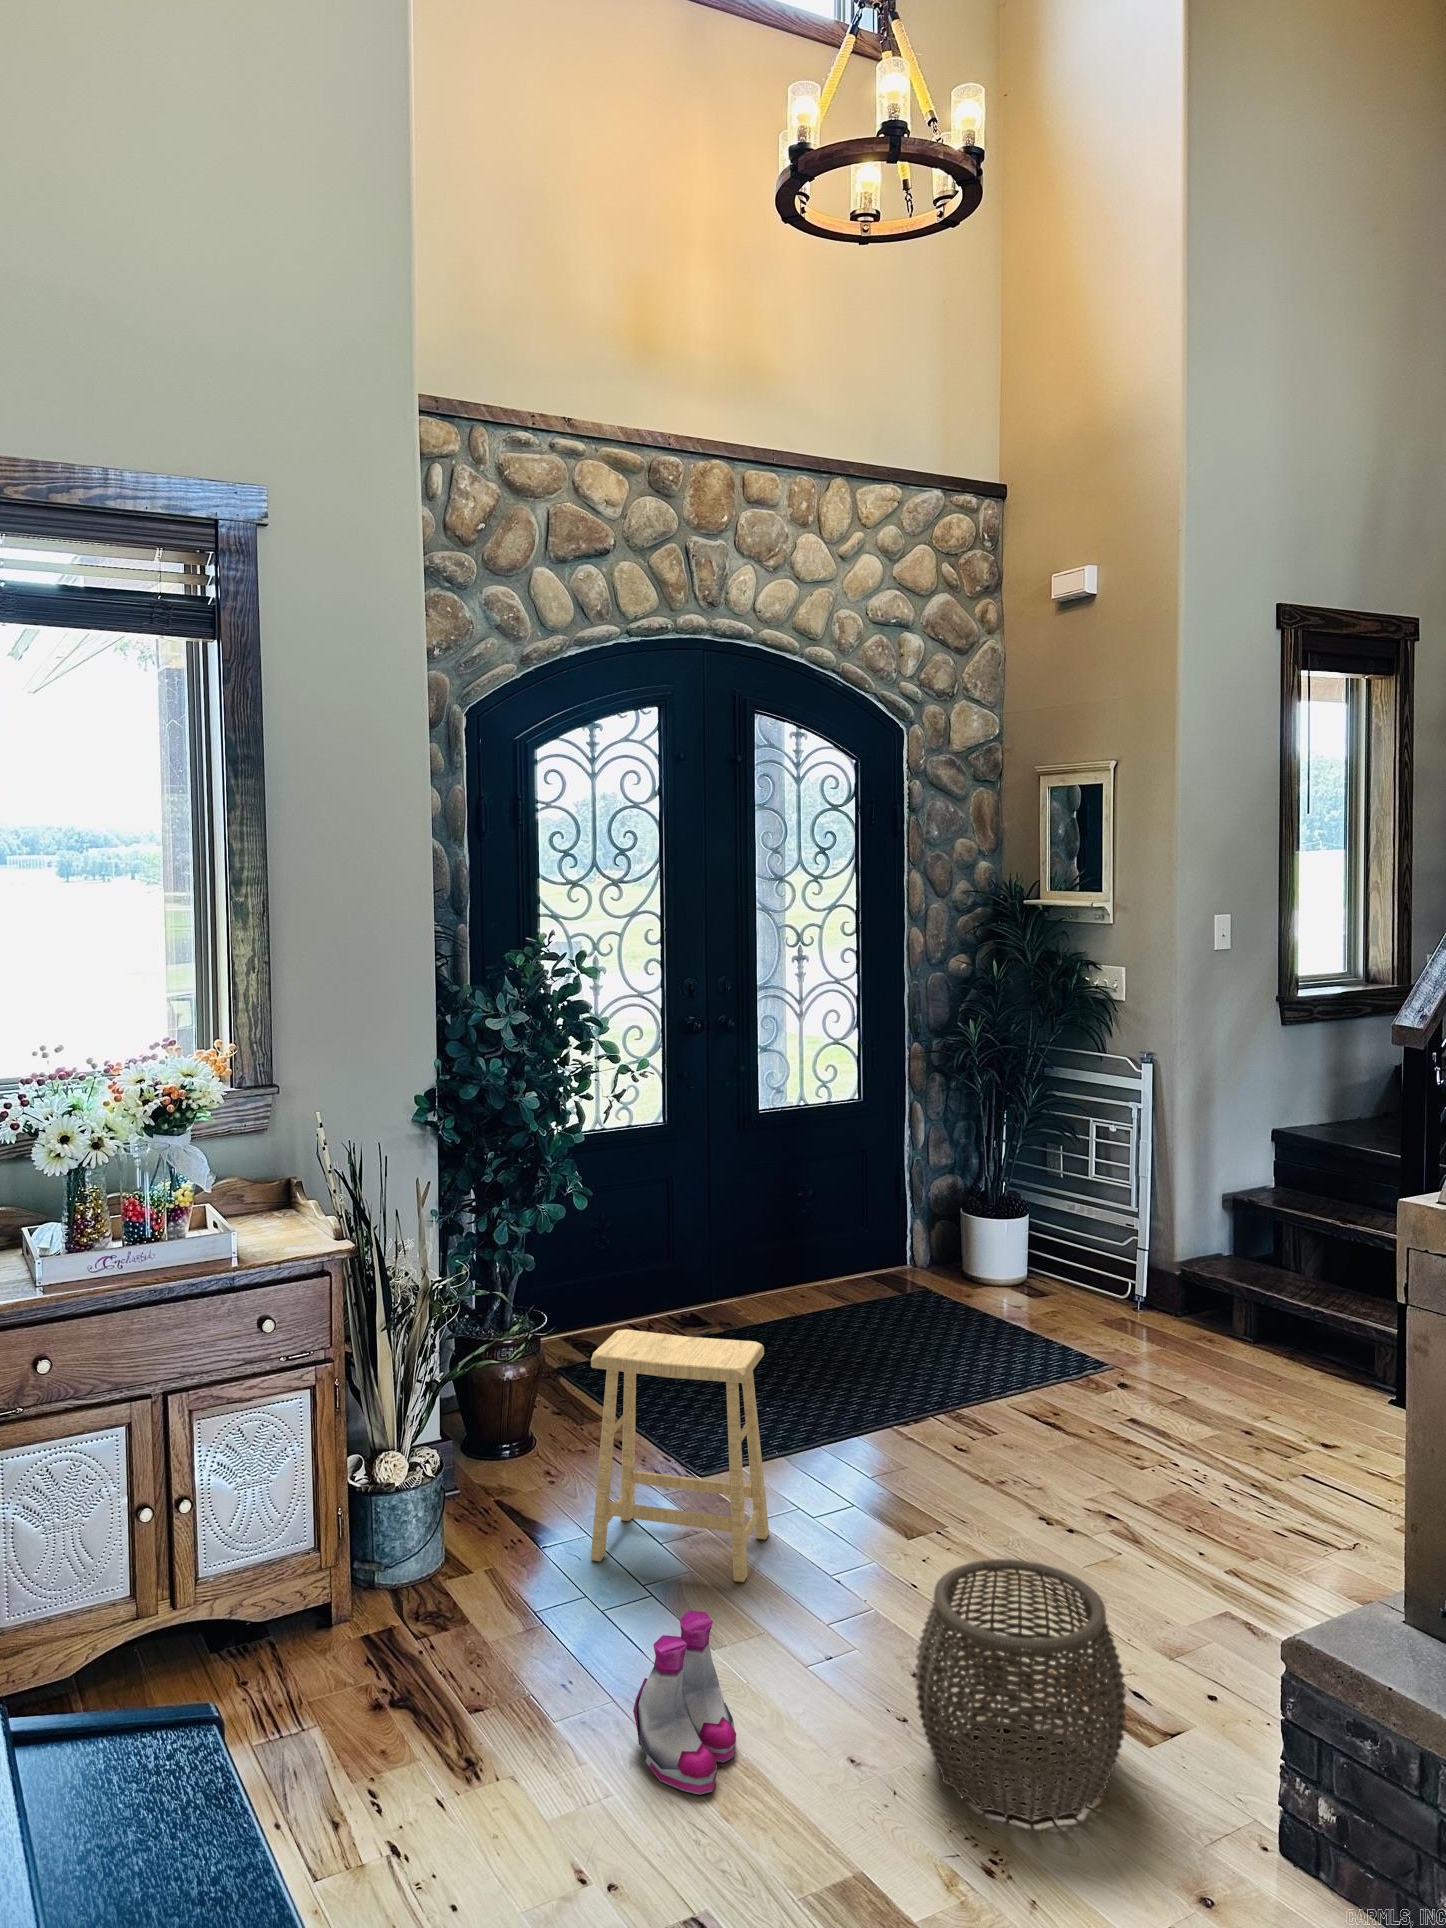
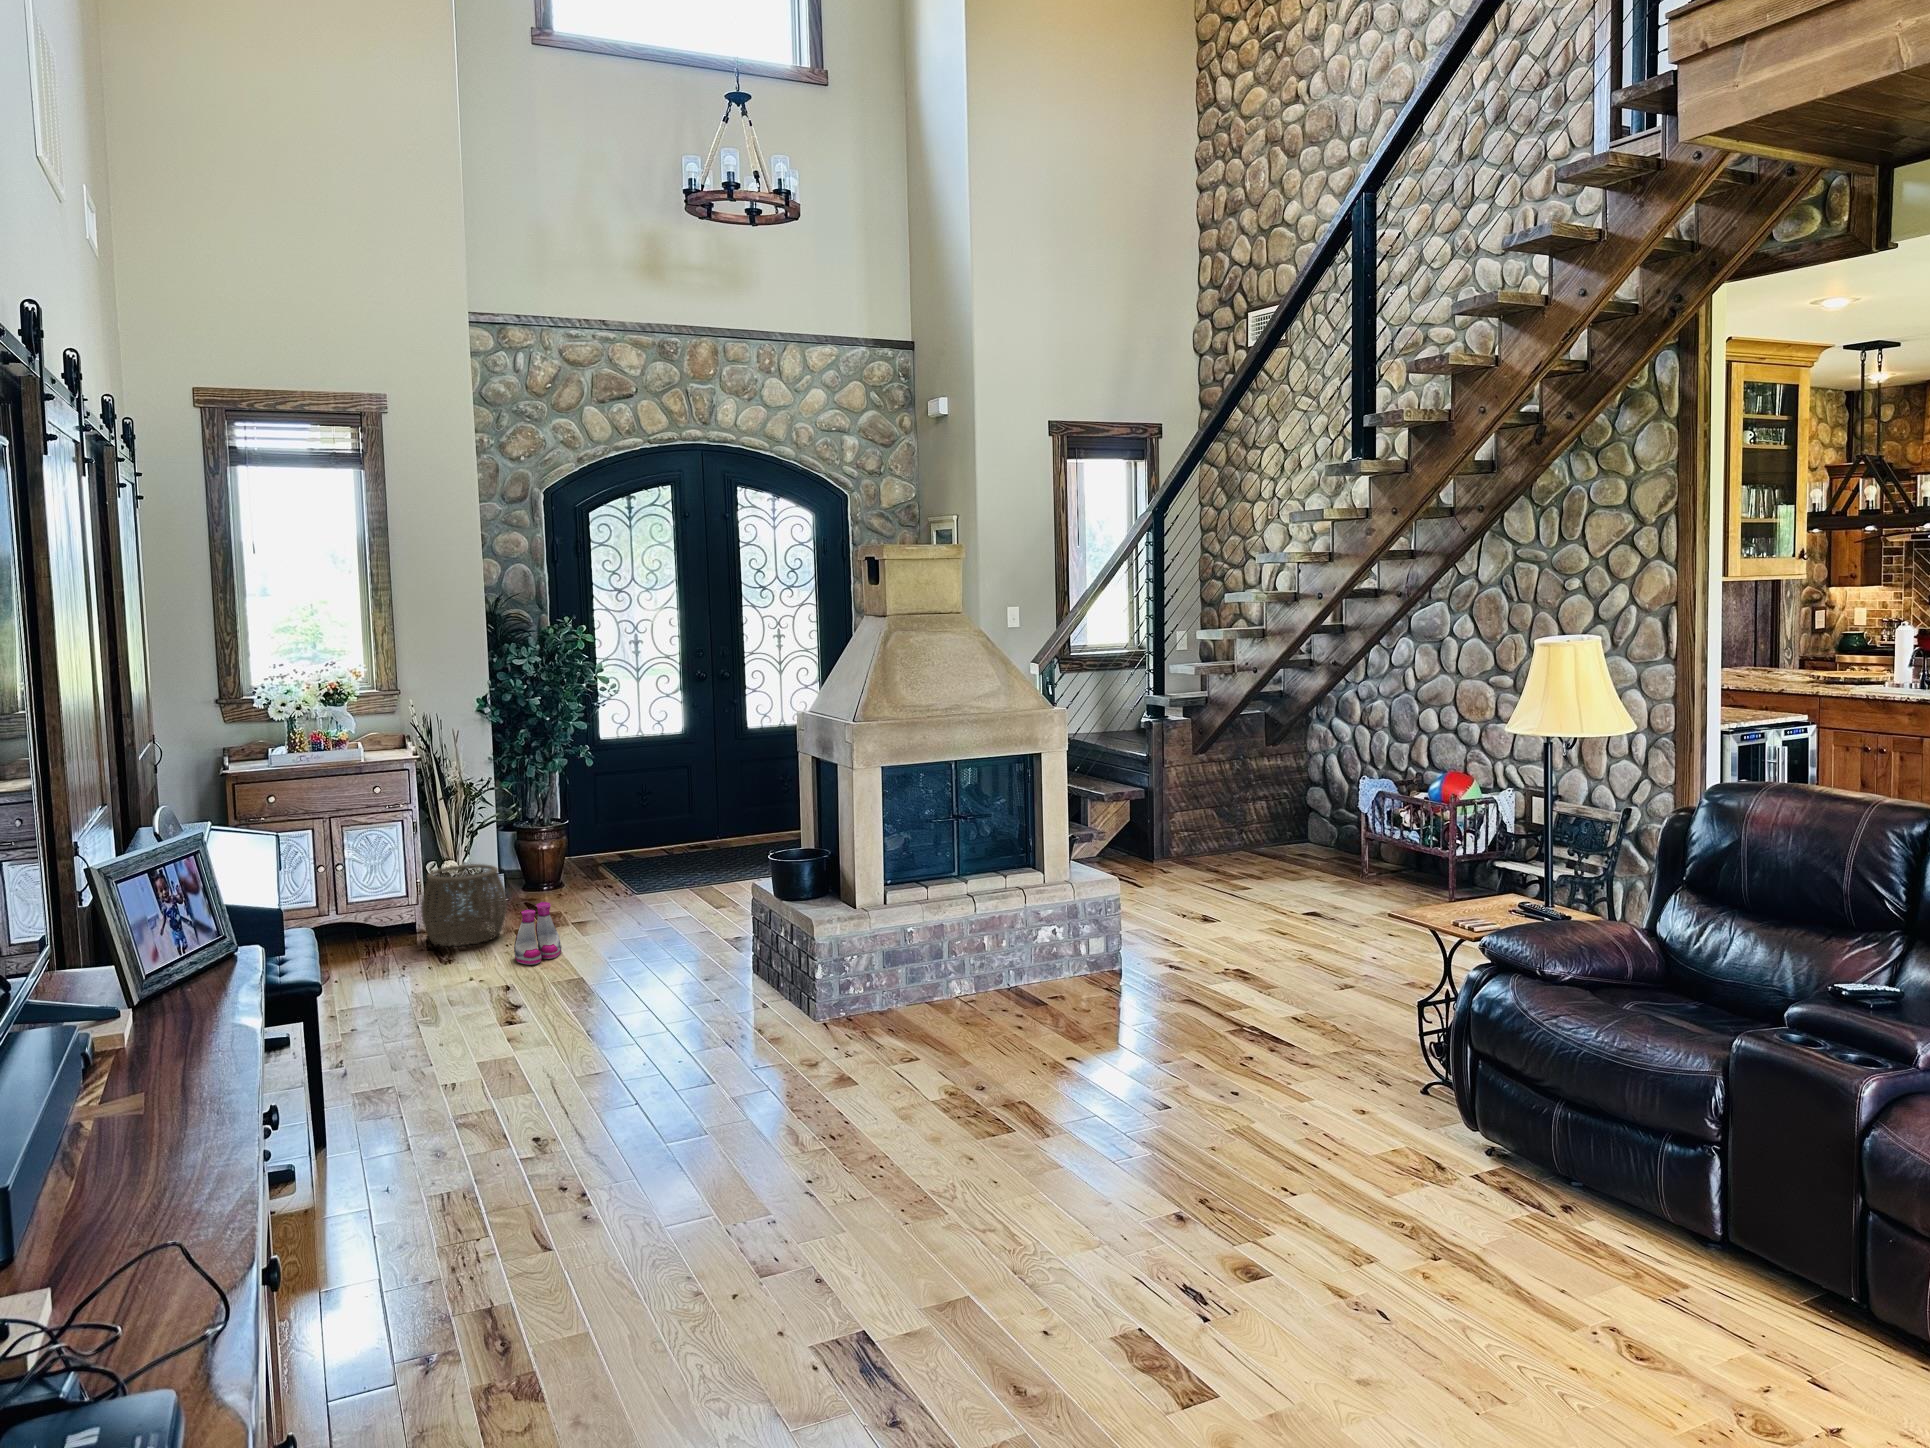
footstool: present [591,1329,769,1582] -> none [549,810,644,920]
woven basket: present [916,1559,1126,1822] -> present [421,864,507,946]

